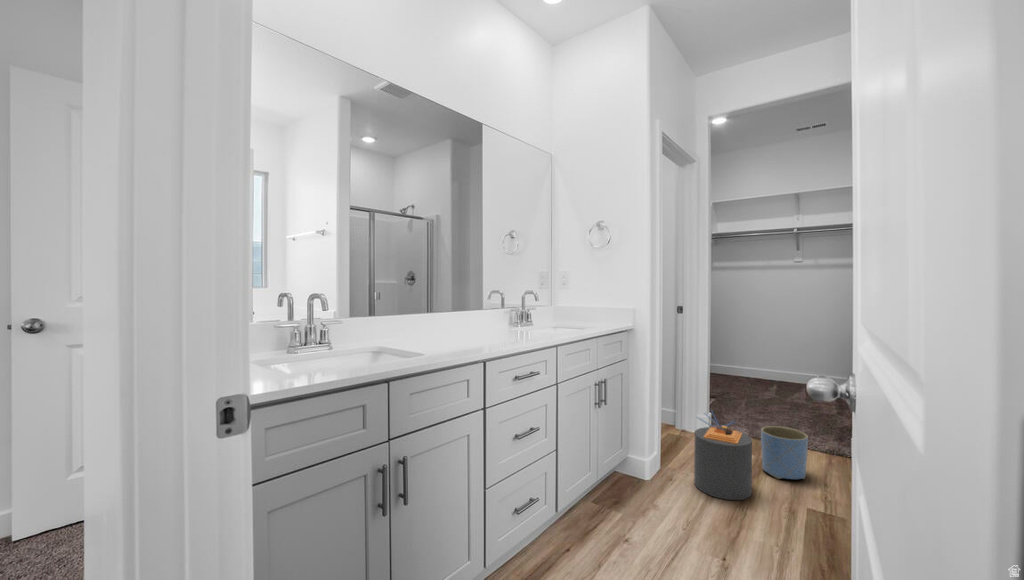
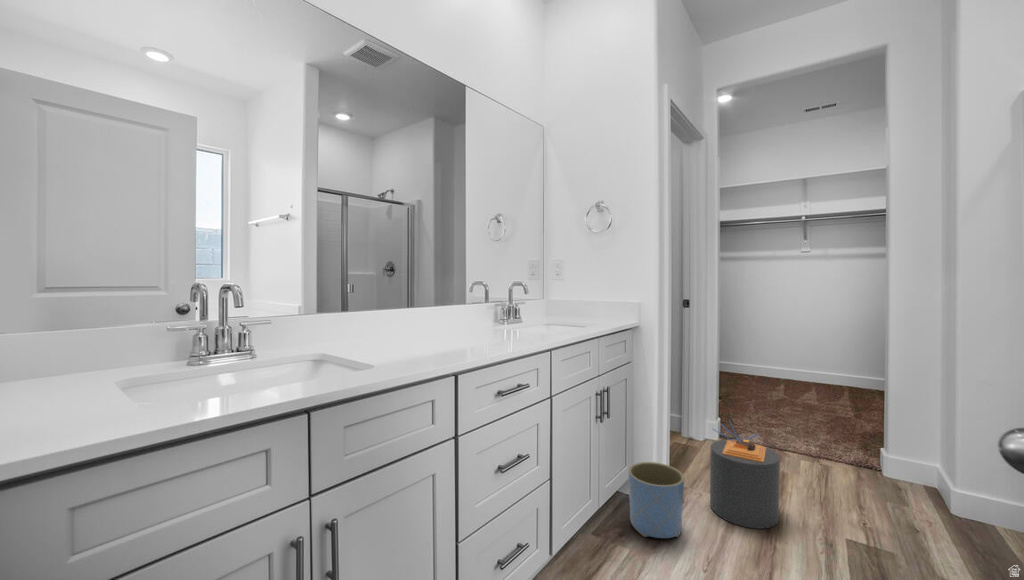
planter: present [761,426,808,479] -> present [629,462,684,538]

